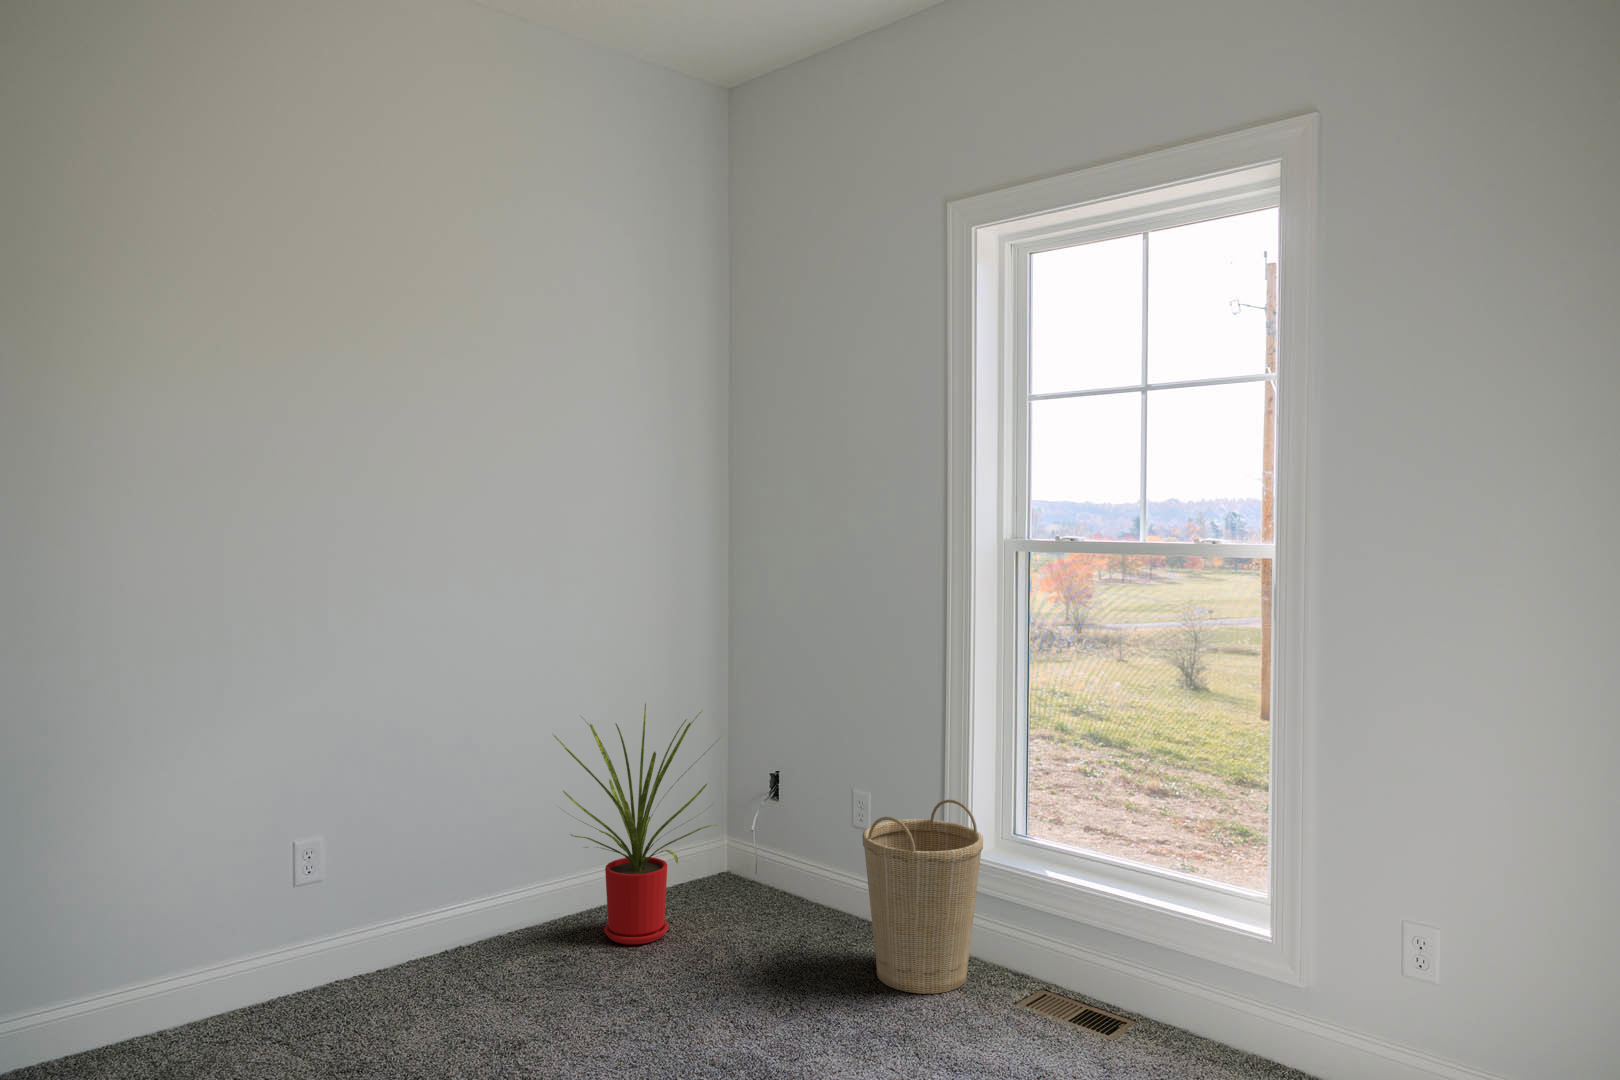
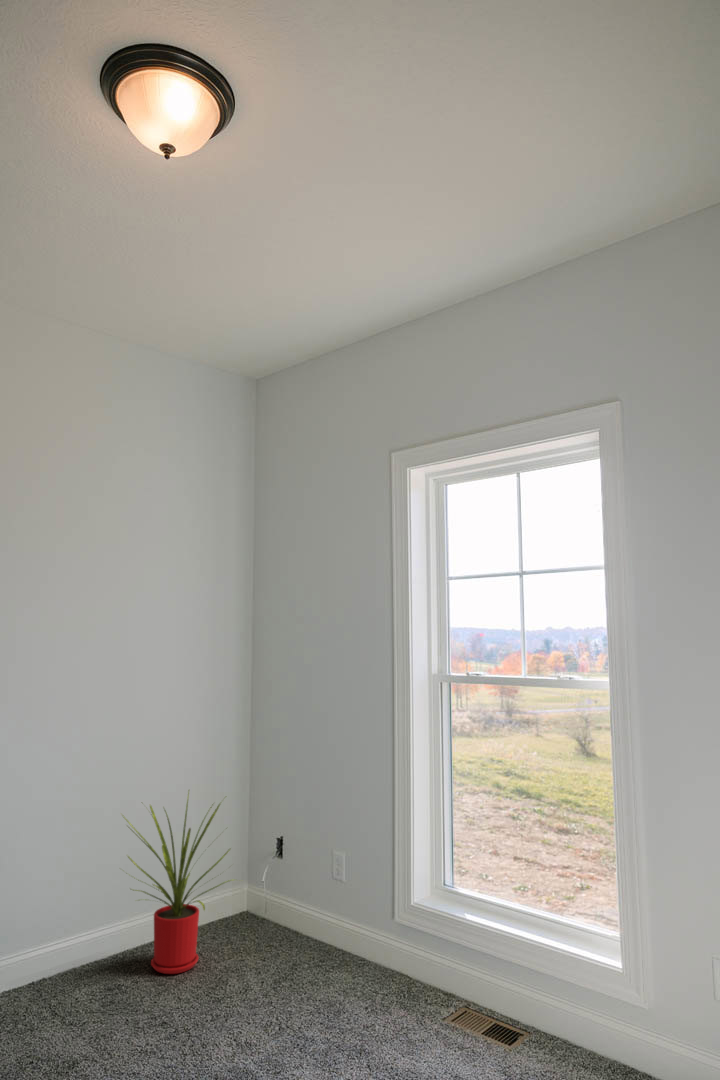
basket: present [862,799,983,994] -> none [336,860,421,1012]

